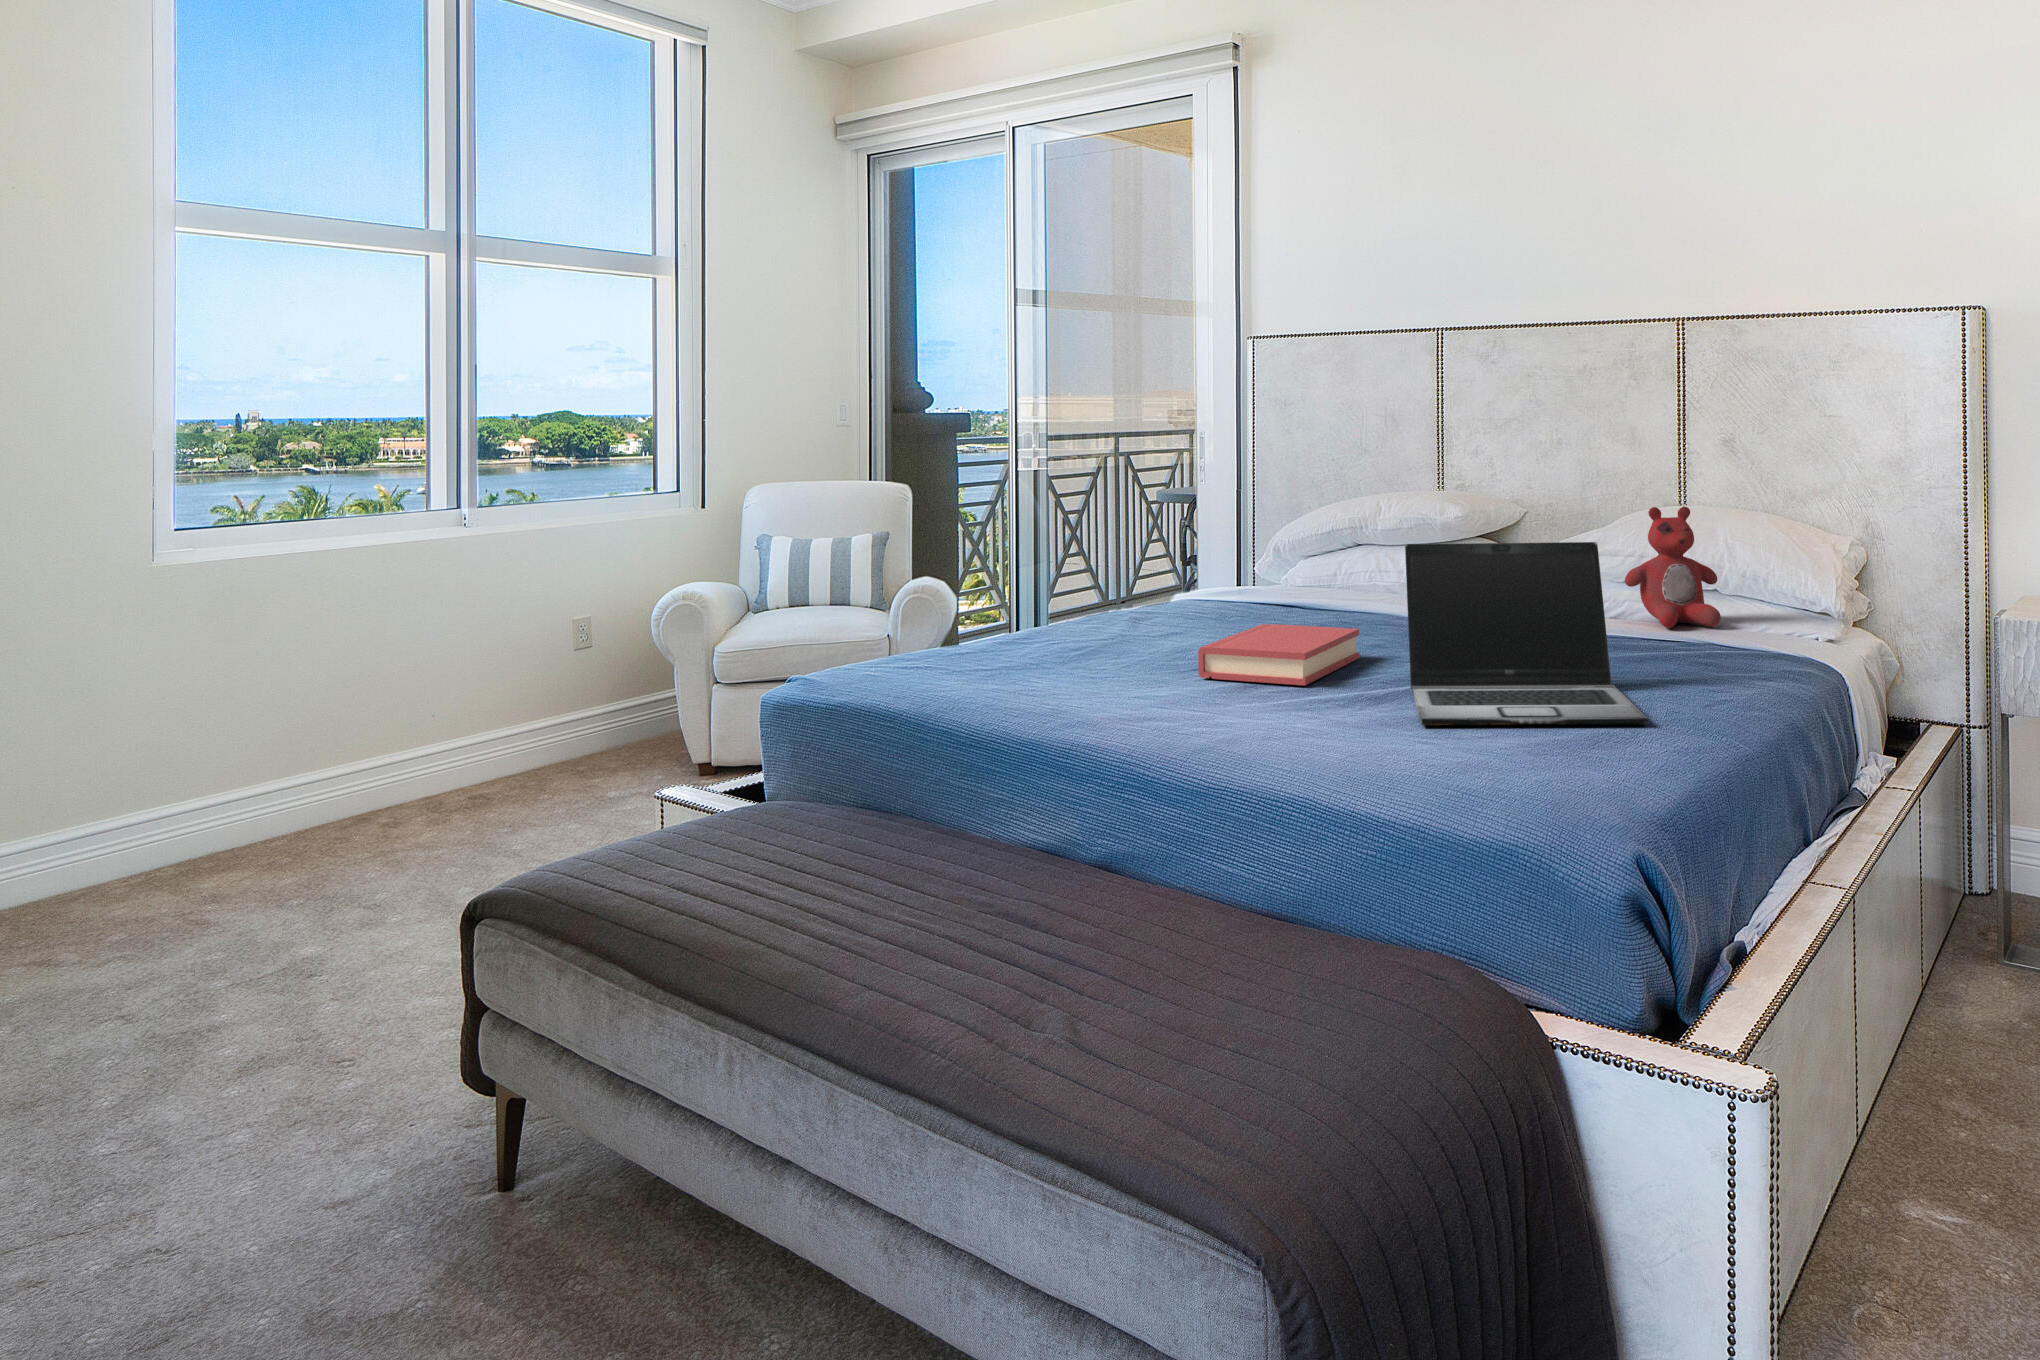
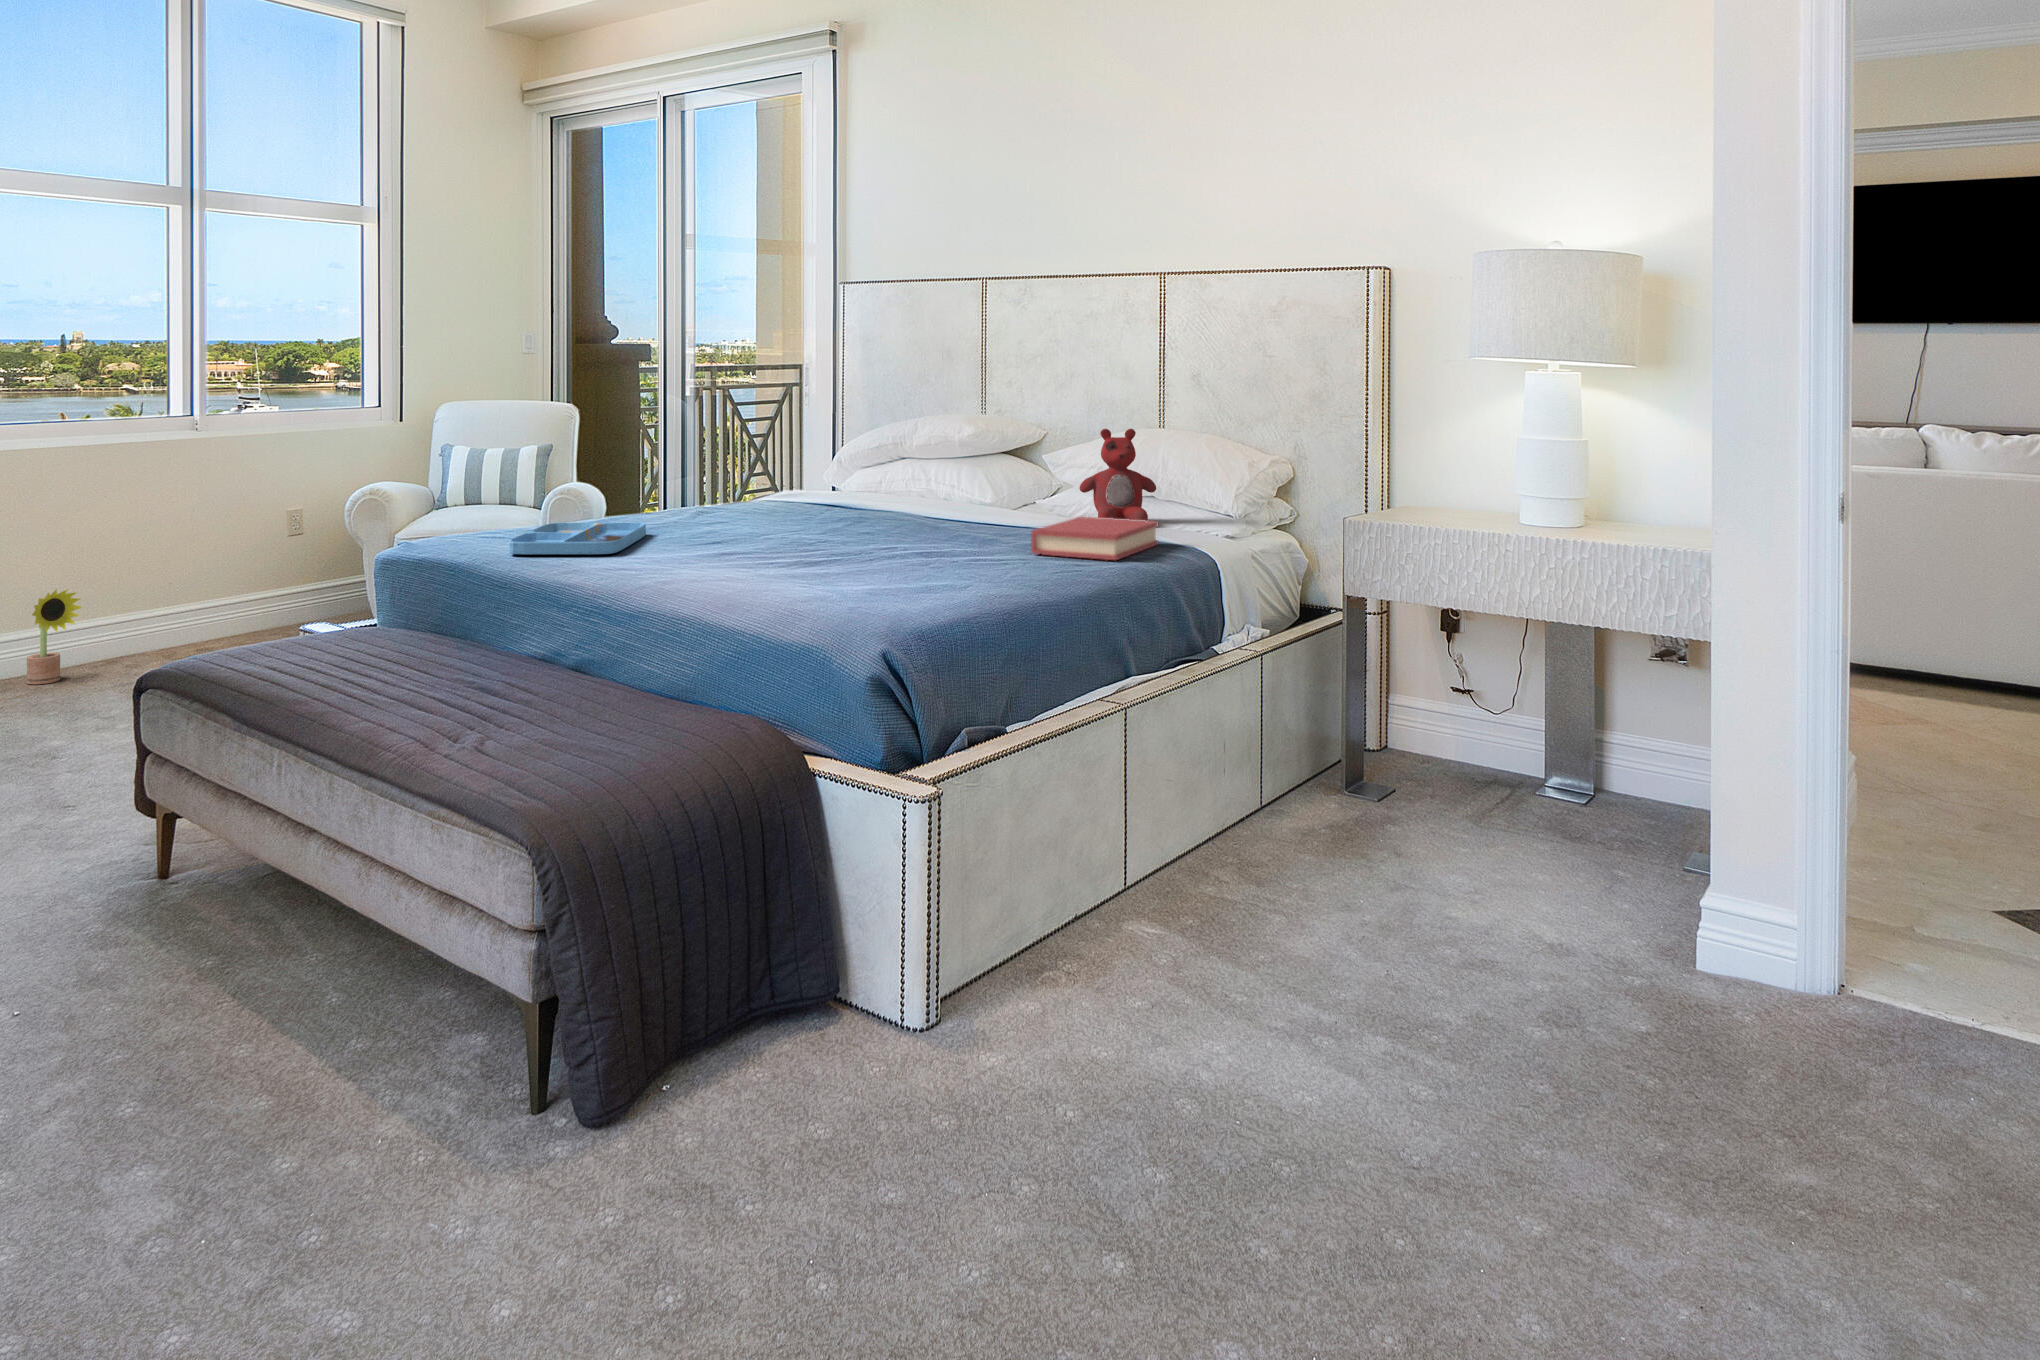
laptop: present [1405,542,1647,726] -> none [821,449,999,581]
hardback book: present [1198,624,1360,685] -> present [1031,517,1159,560]
tray: none [959,643,1111,696] -> present [509,523,646,554]
decorative plant: none [250,735,325,860] -> present [27,589,82,684]

